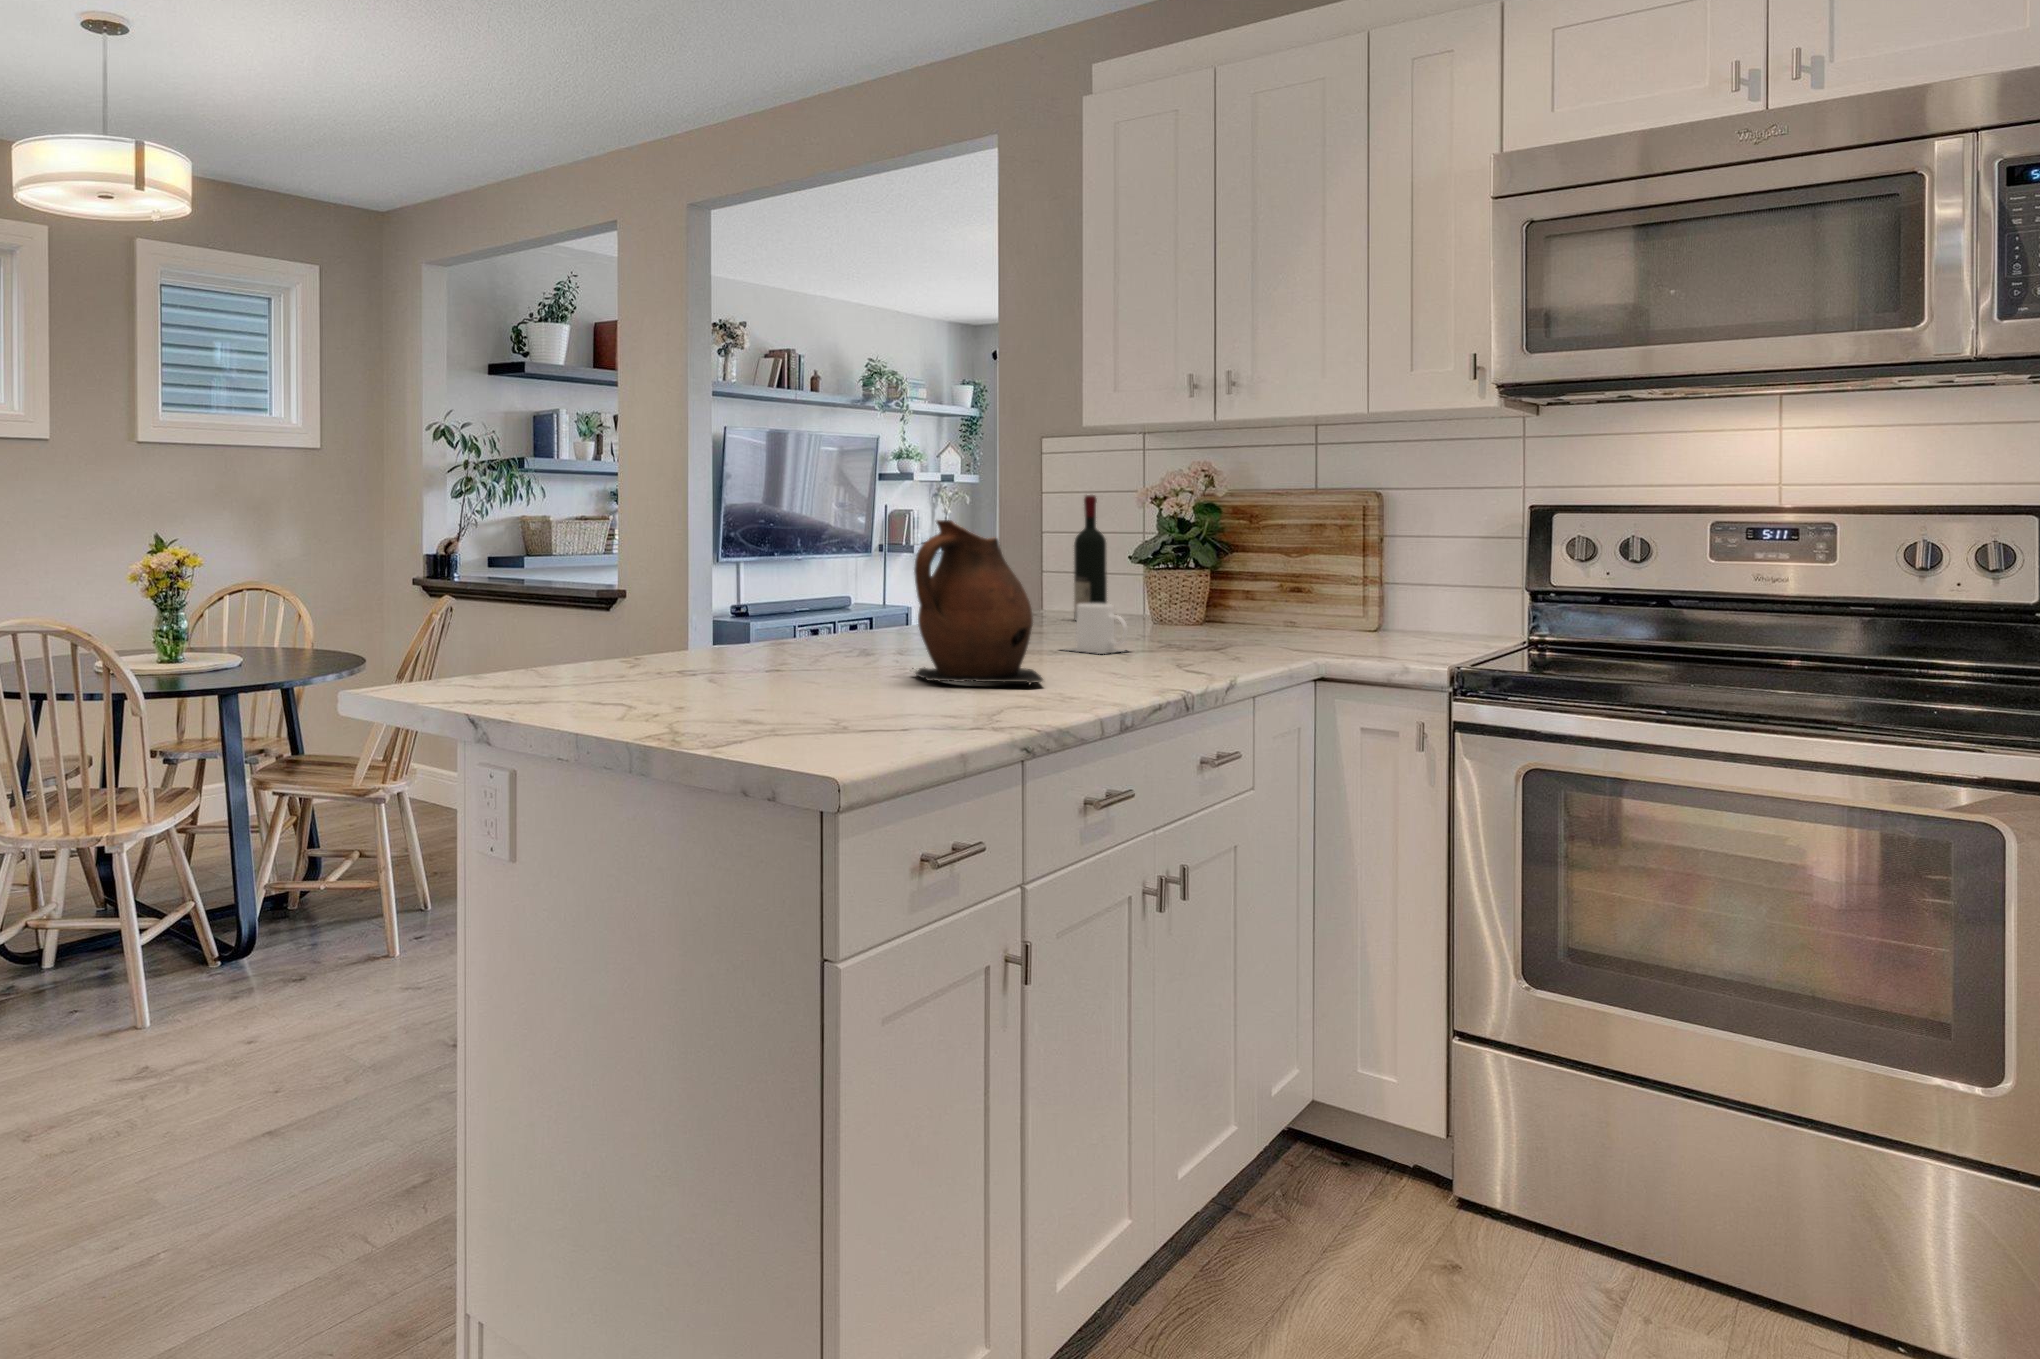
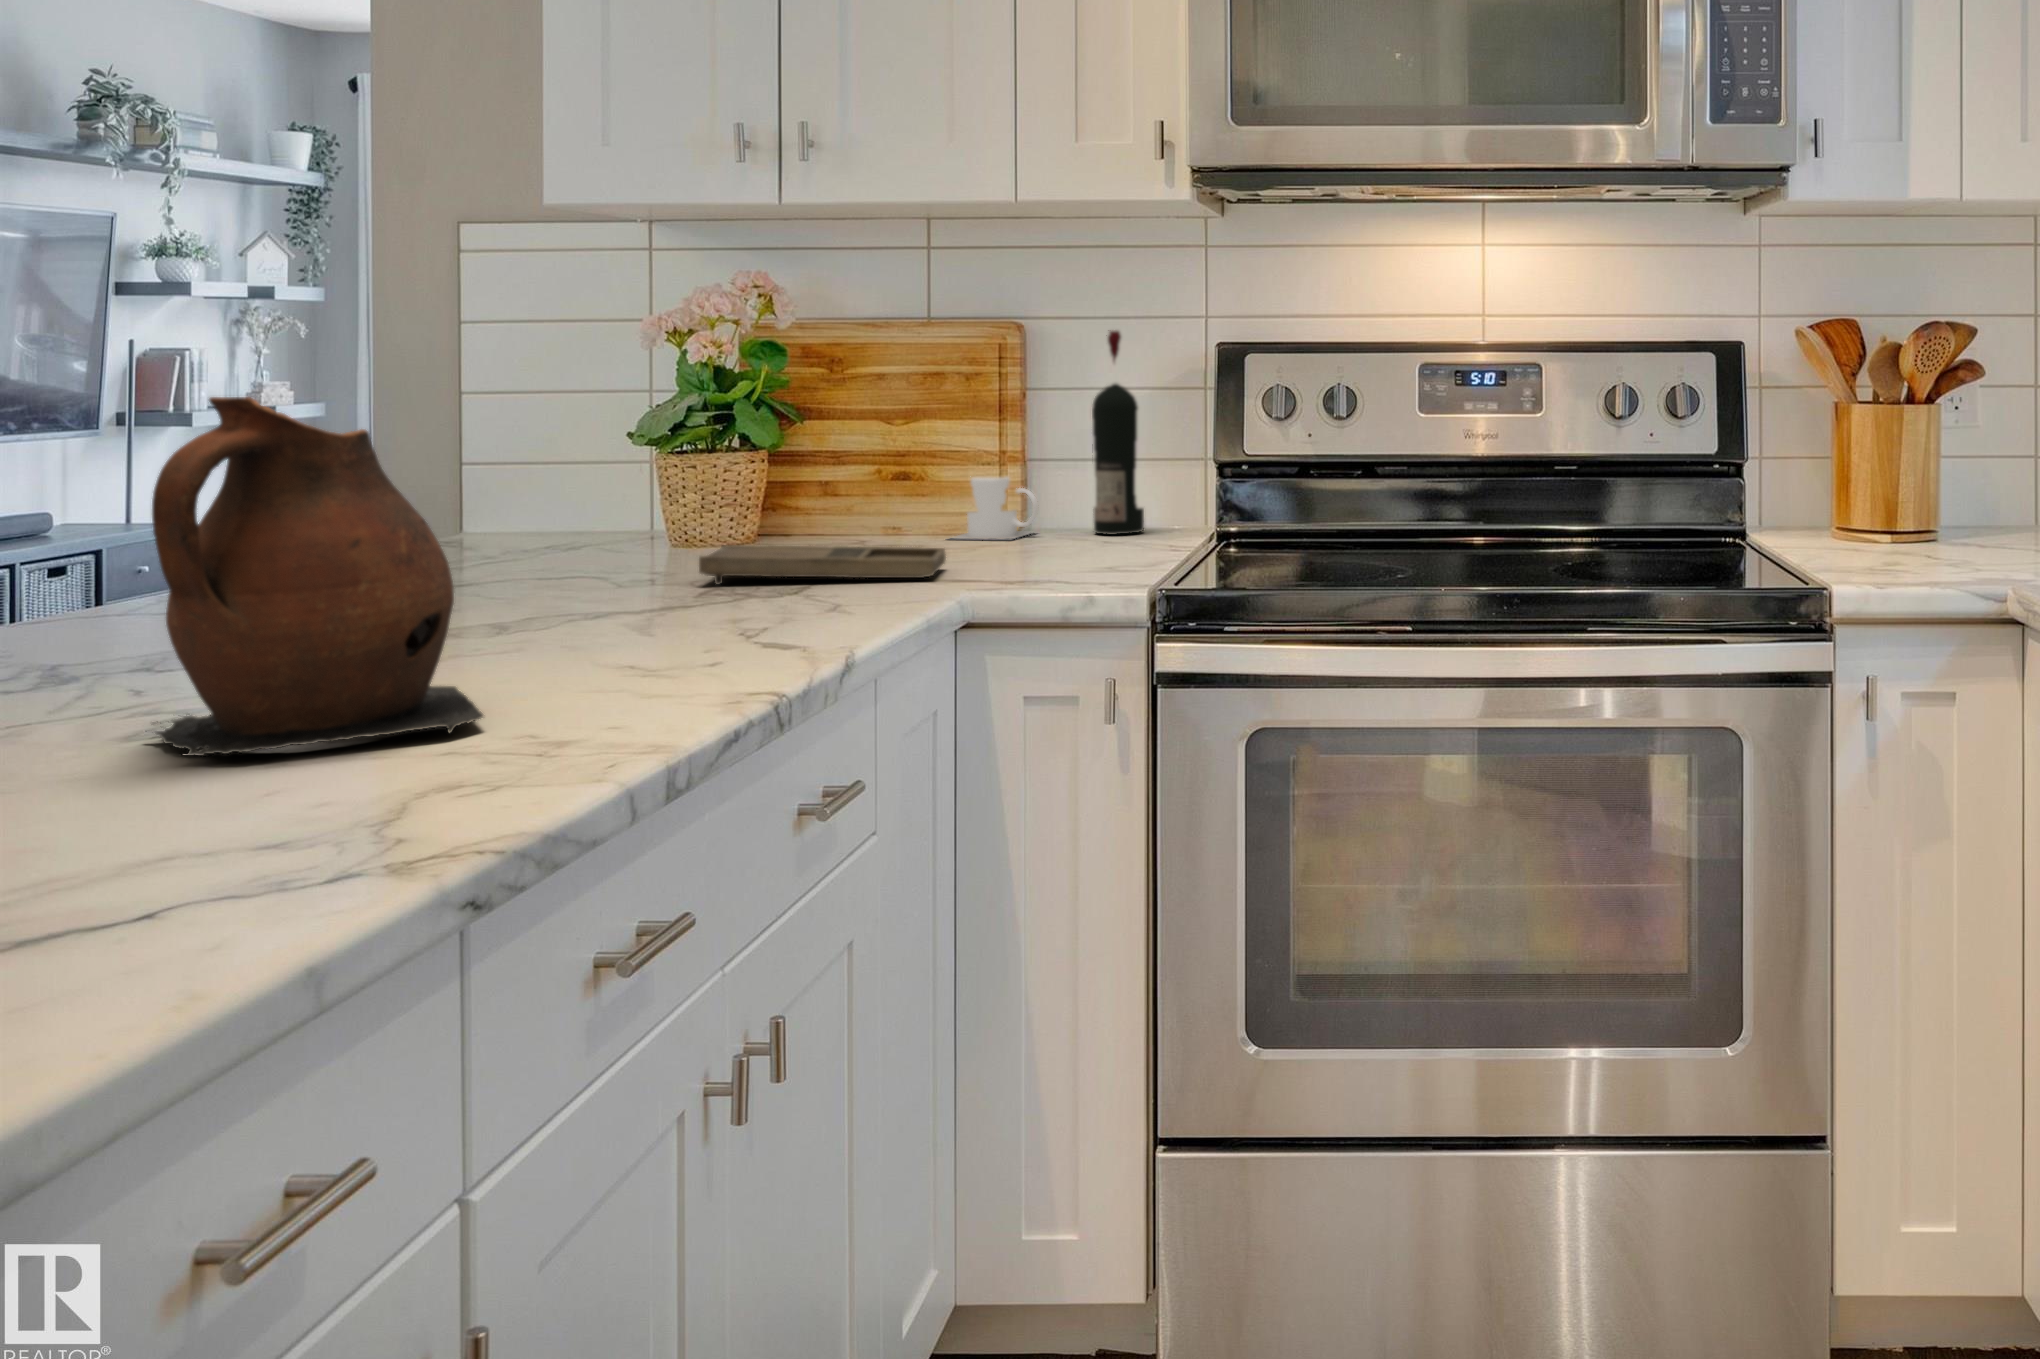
wine bottle: present [1074,495,1107,619] -> present [1092,331,1144,535]
mug: present [1067,604,1128,654] -> present [953,477,1038,540]
tray: none [1162,622,1314,651] -> present [699,545,946,584]

